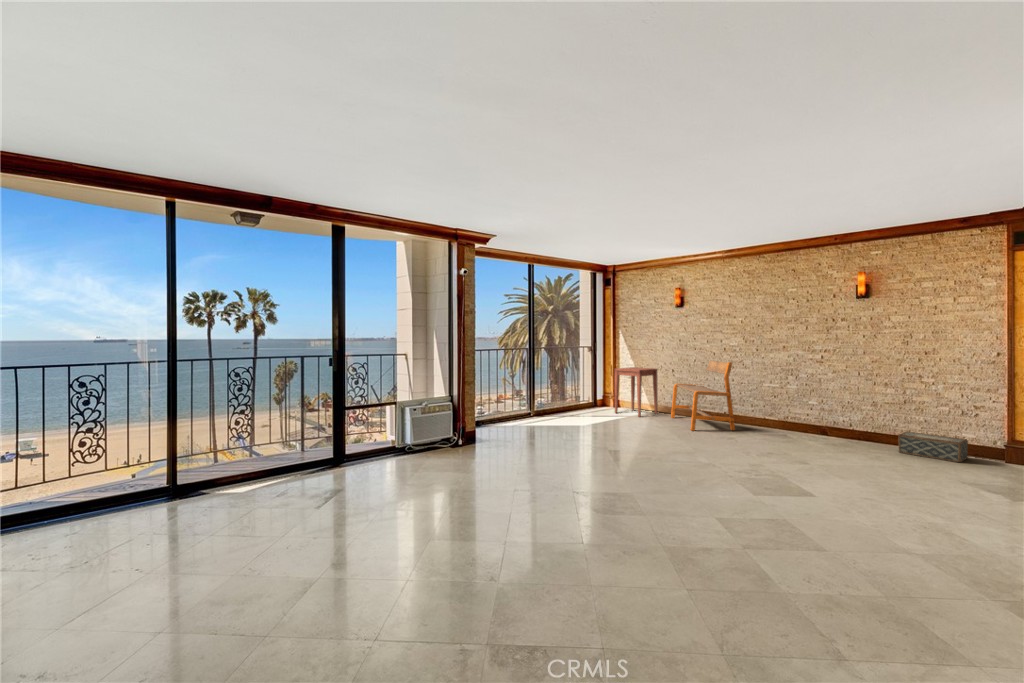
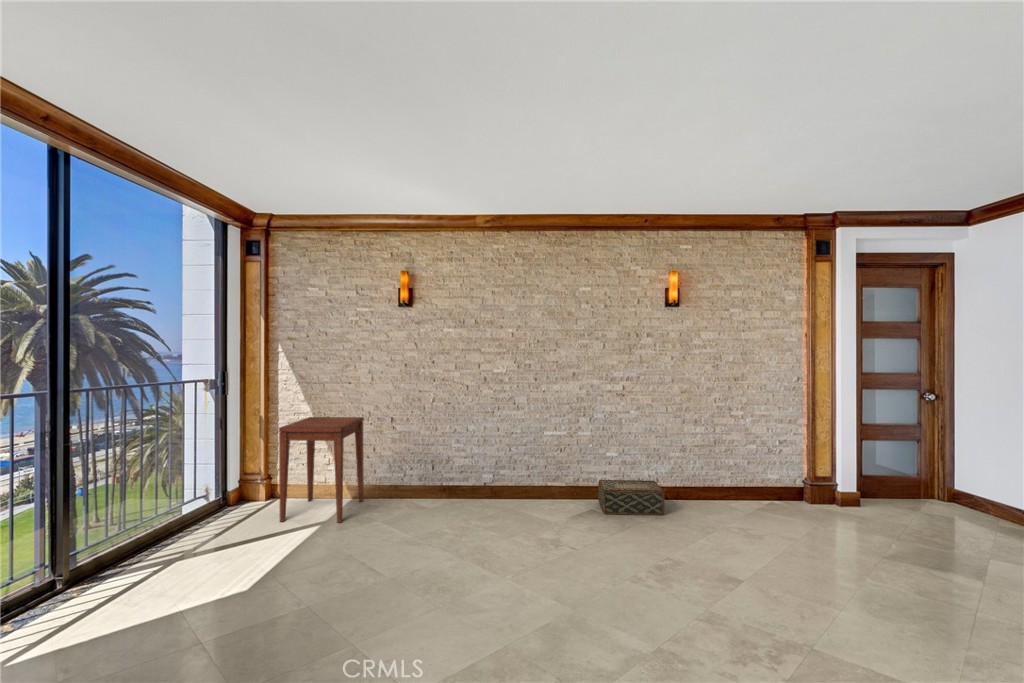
bench: present [671,360,735,431] -> none [397,395,525,545]
woven basket: present [898,432,968,462] -> present [598,480,664,515]

